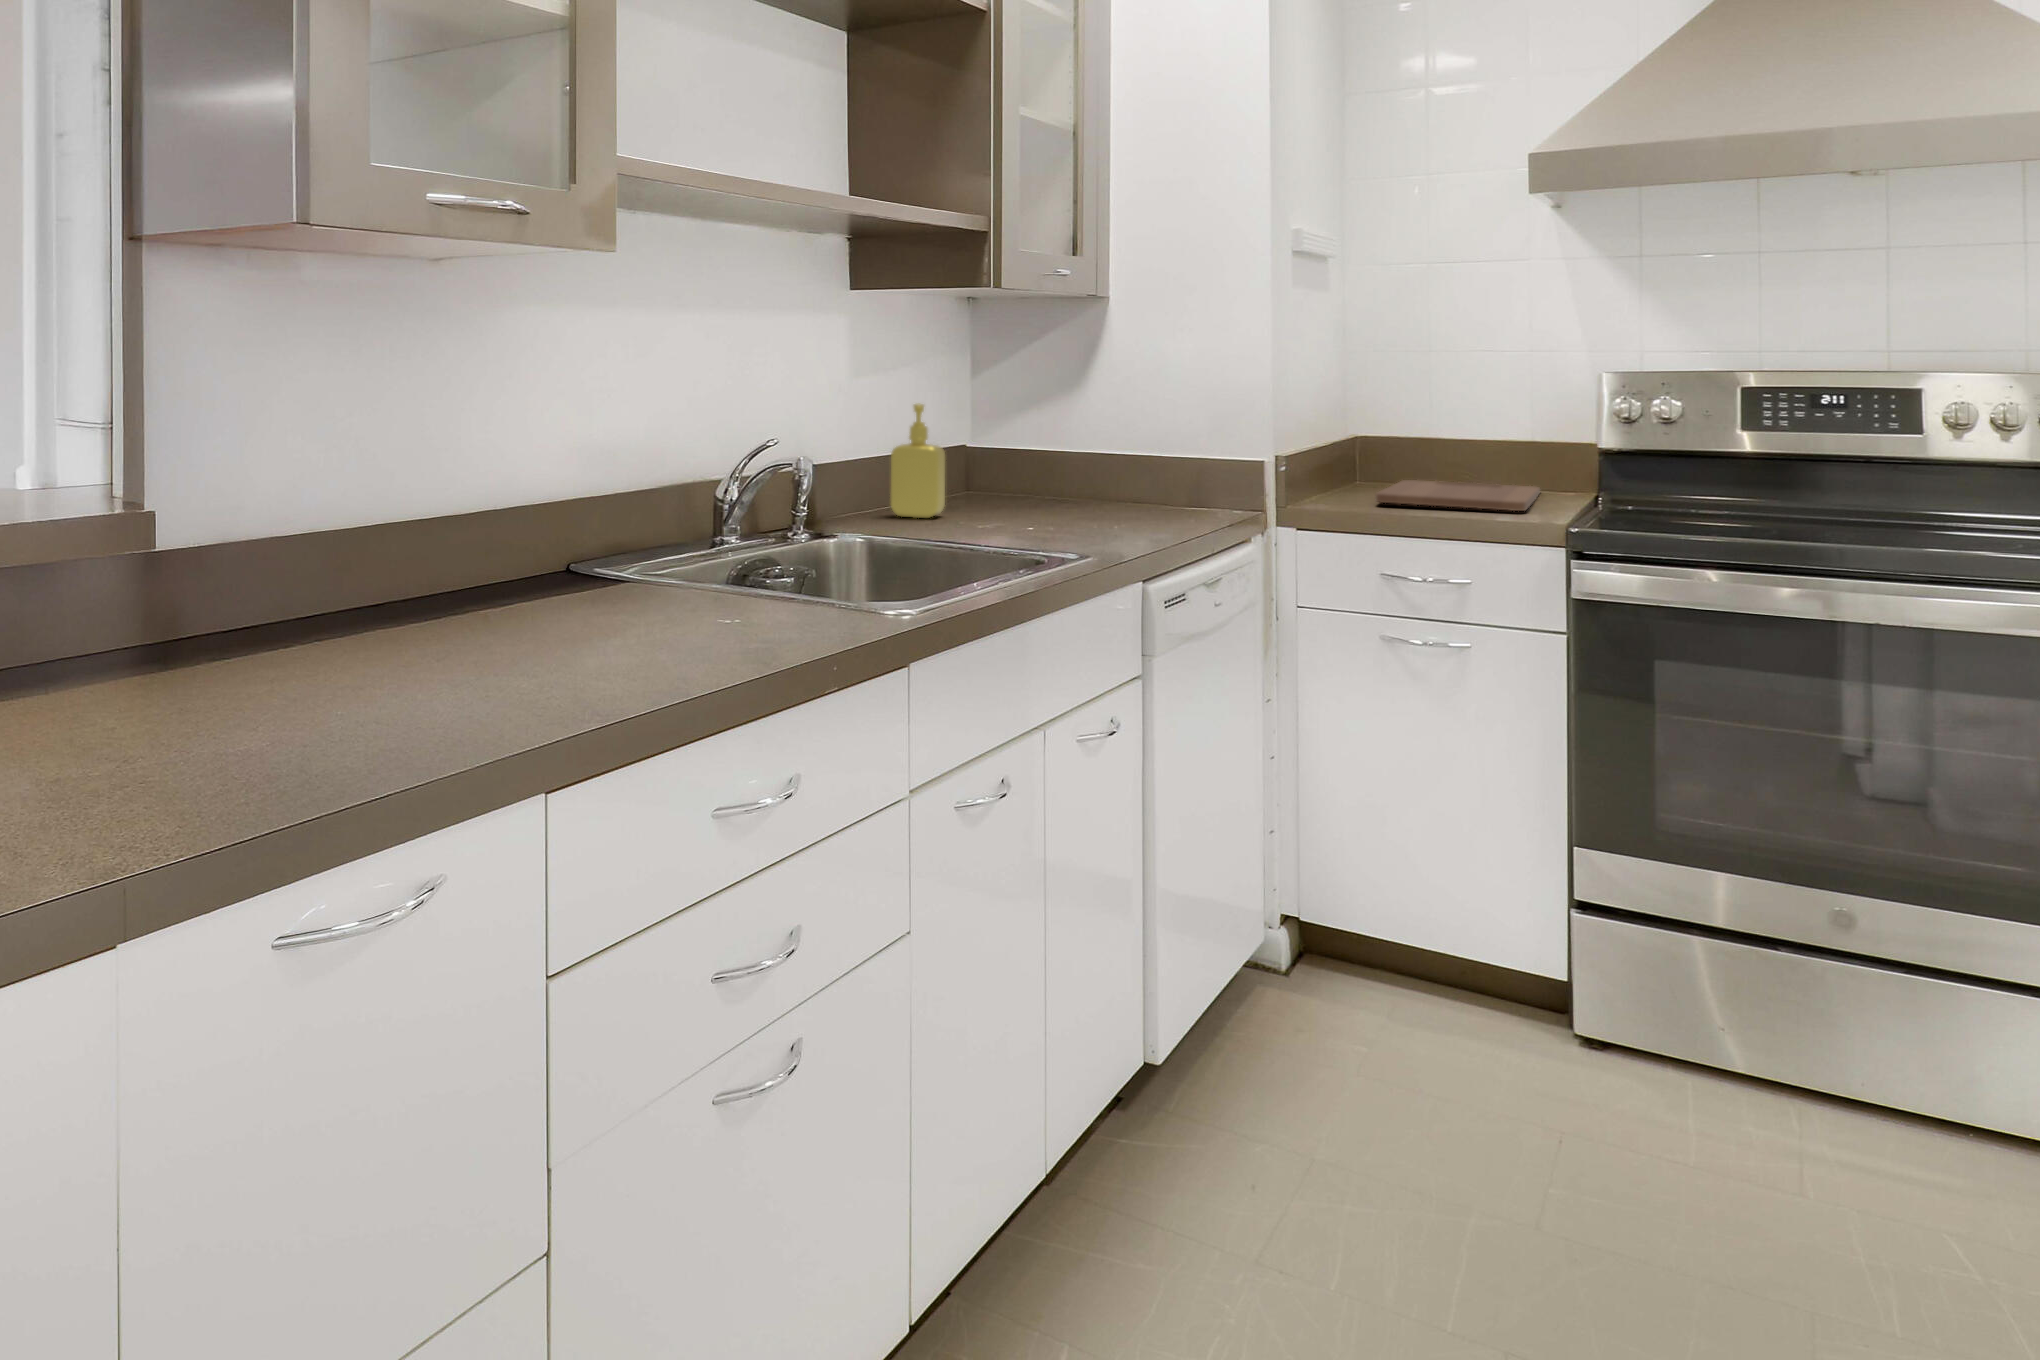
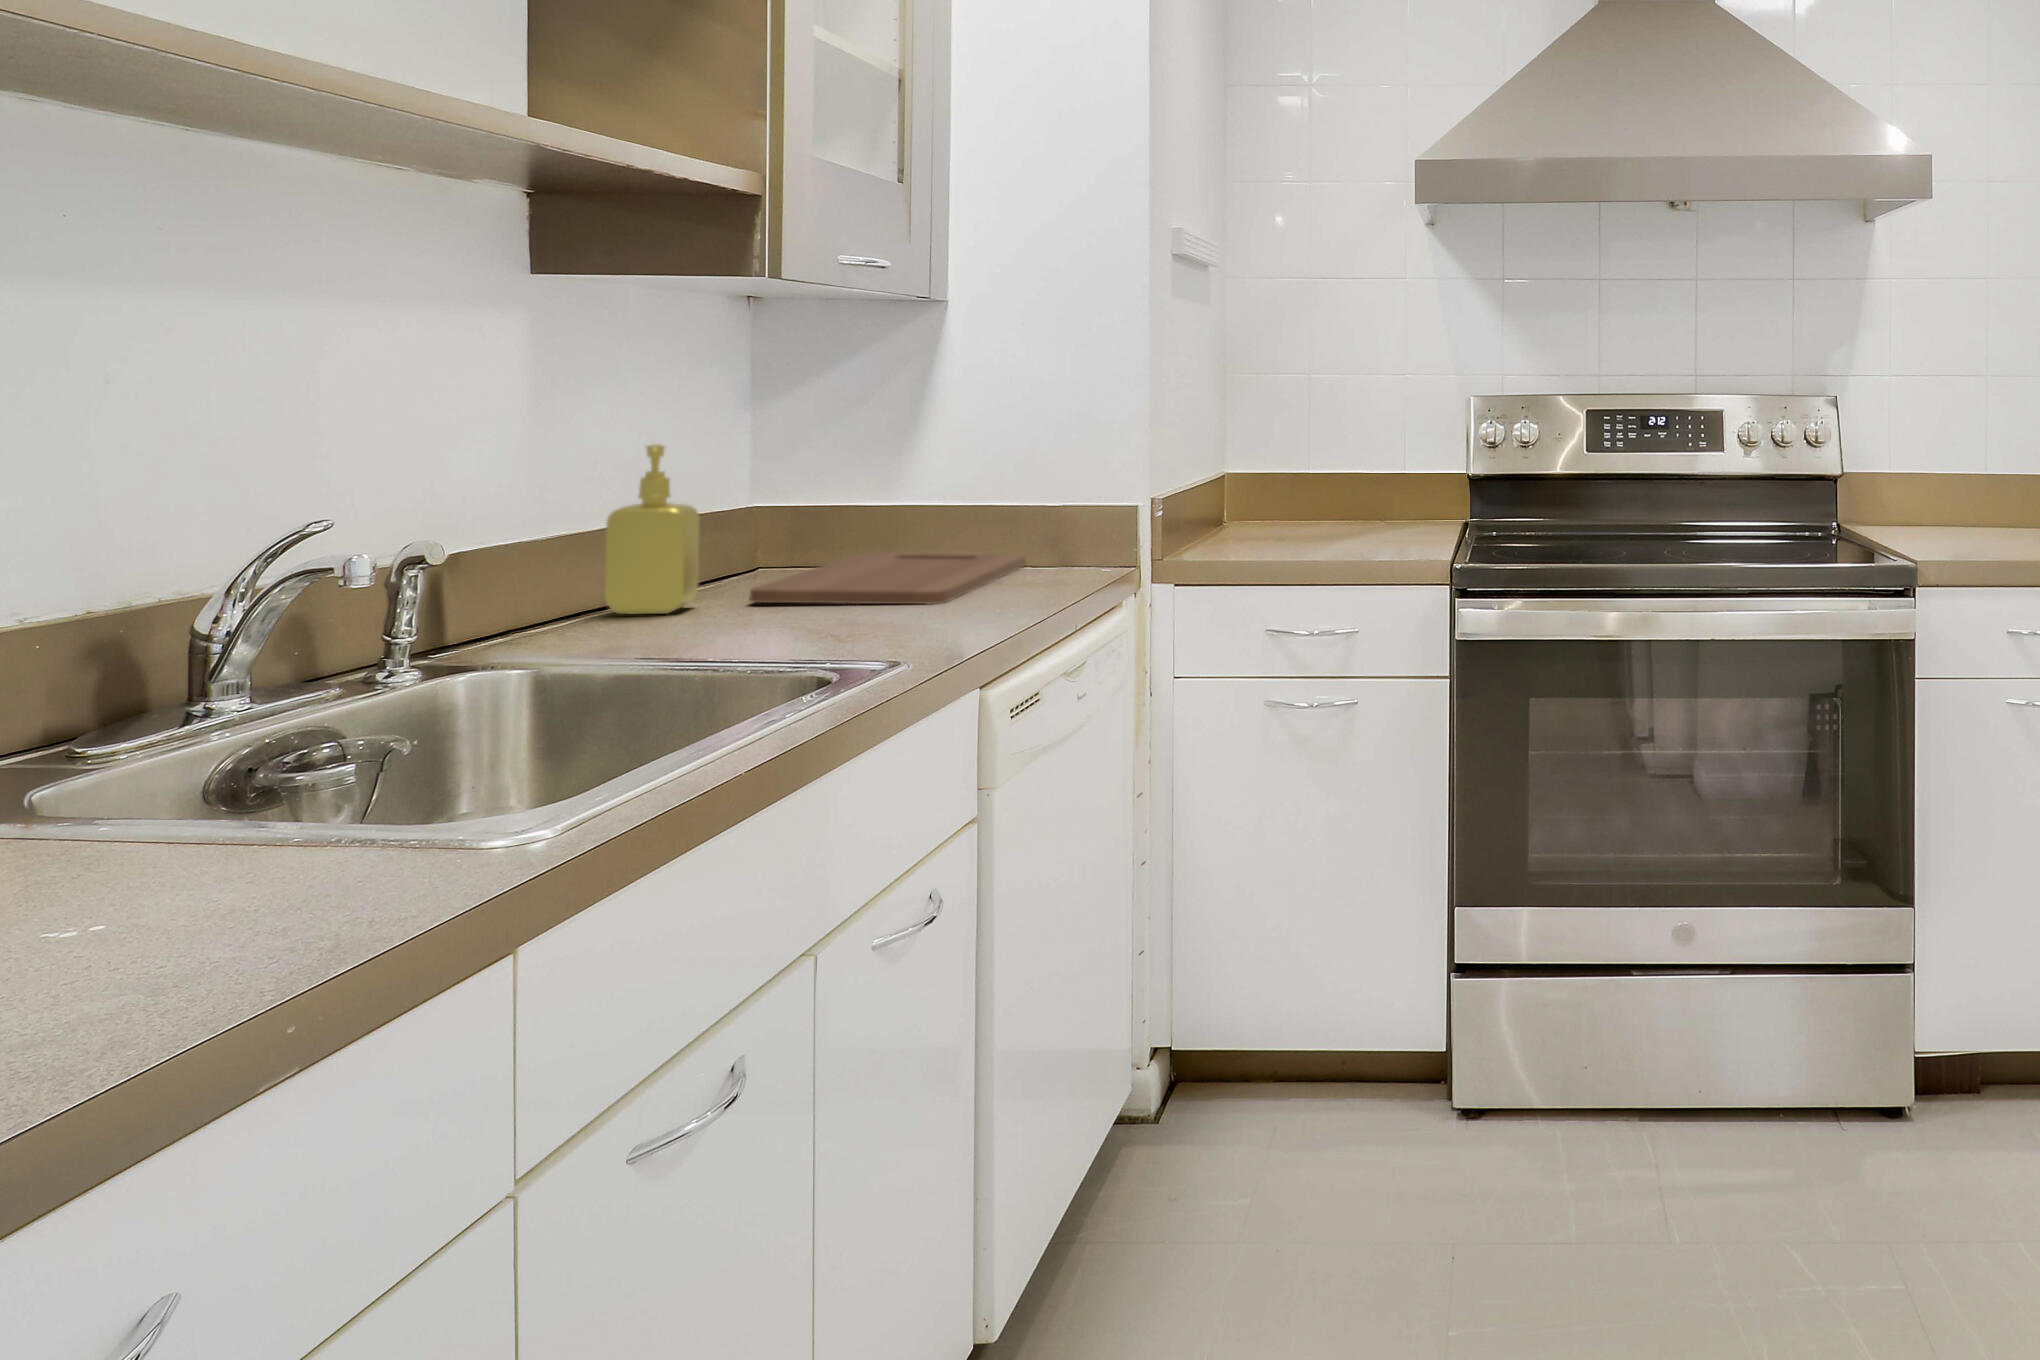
cutting board: present [1376,480,1540,511] -> present [750,553,1026,604]

